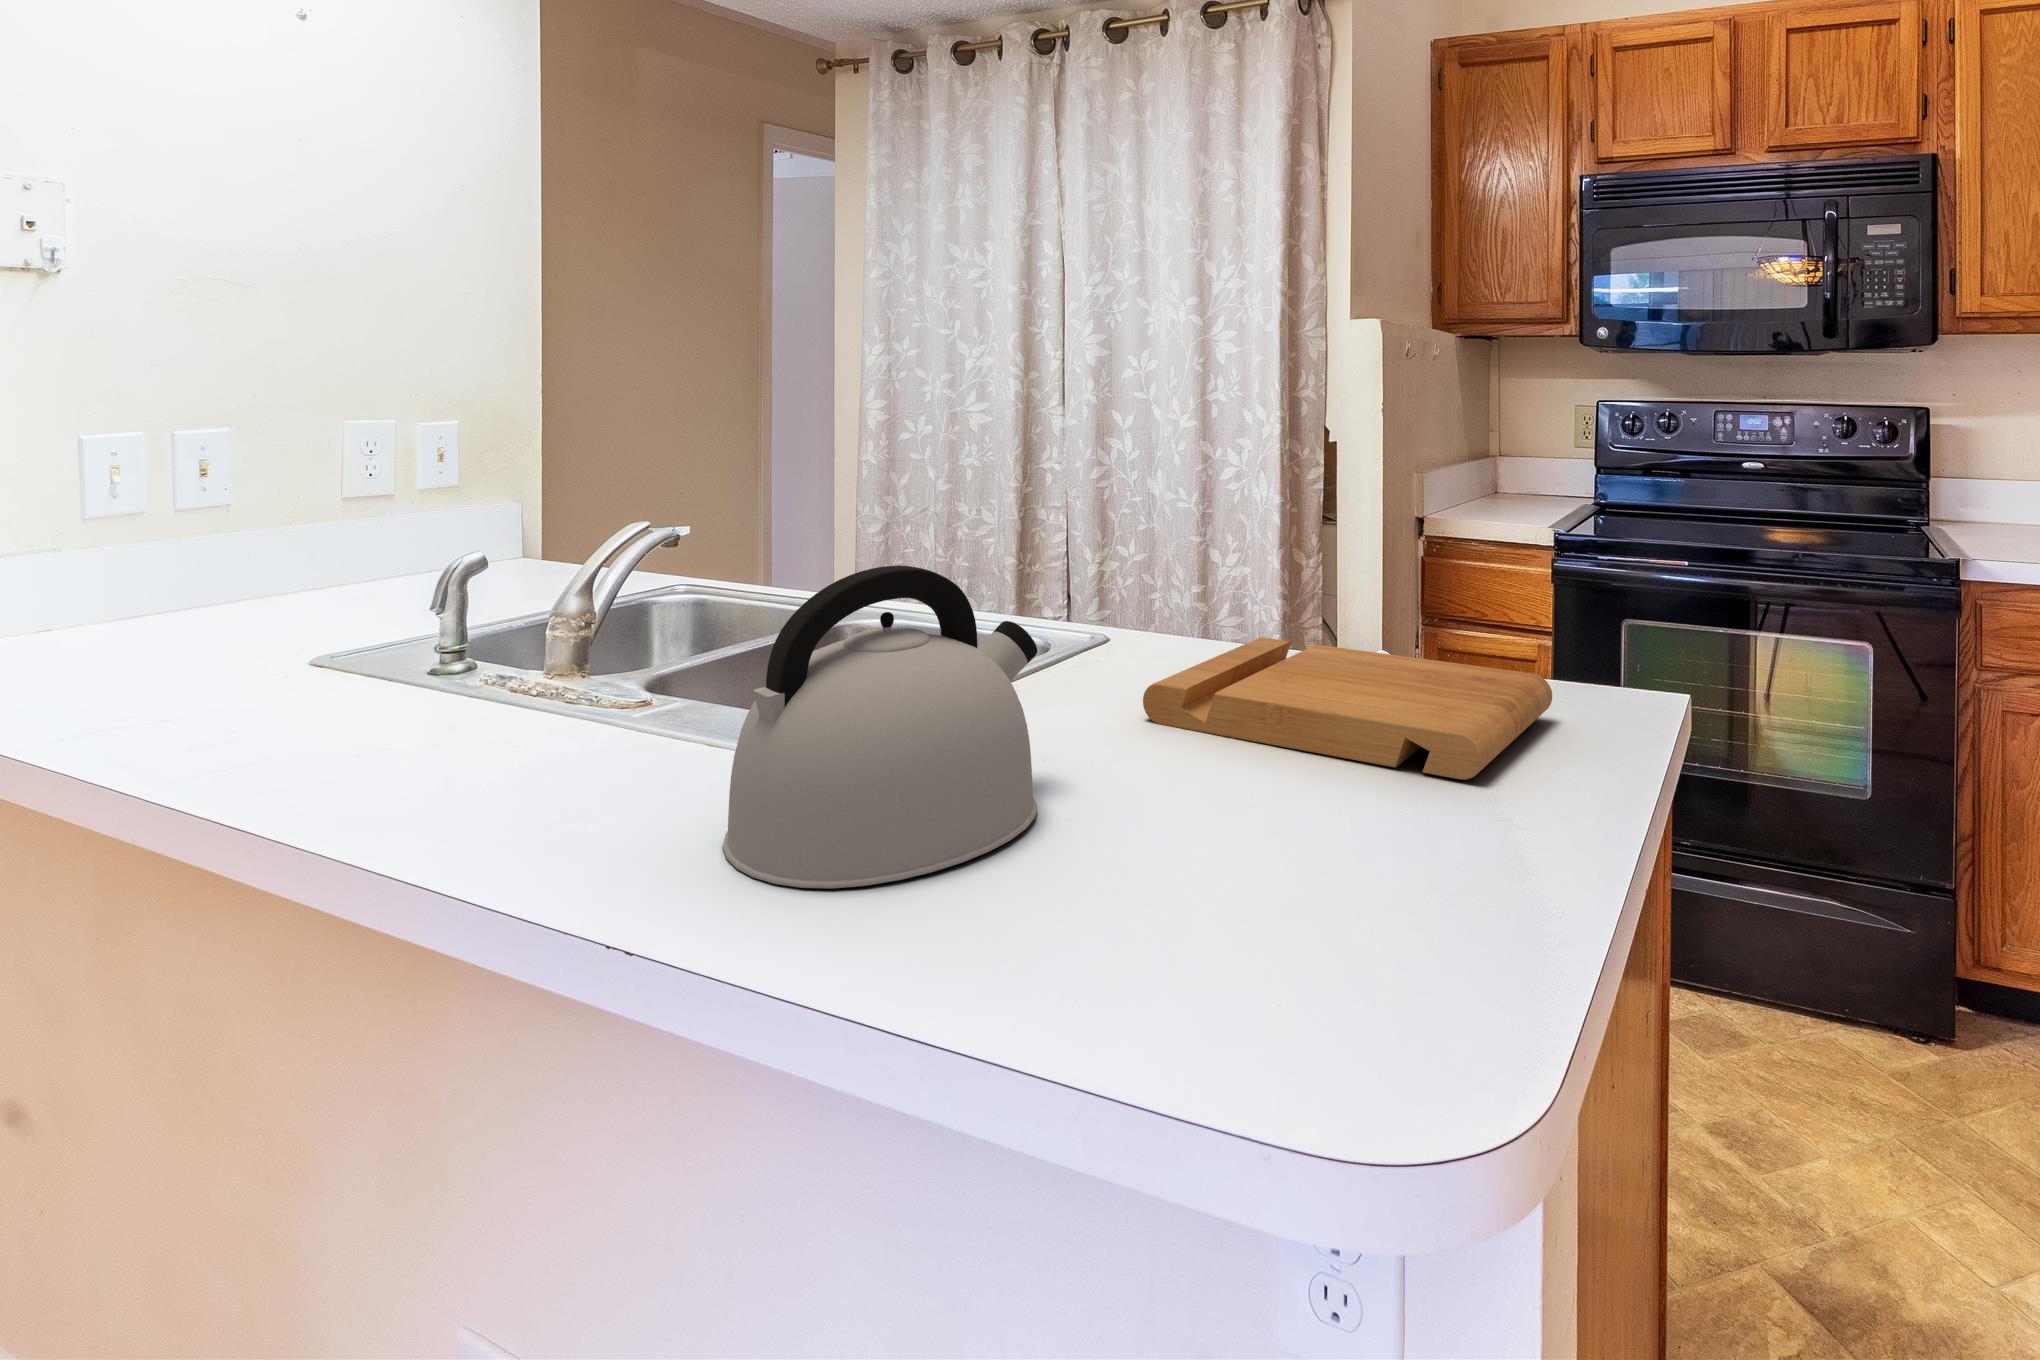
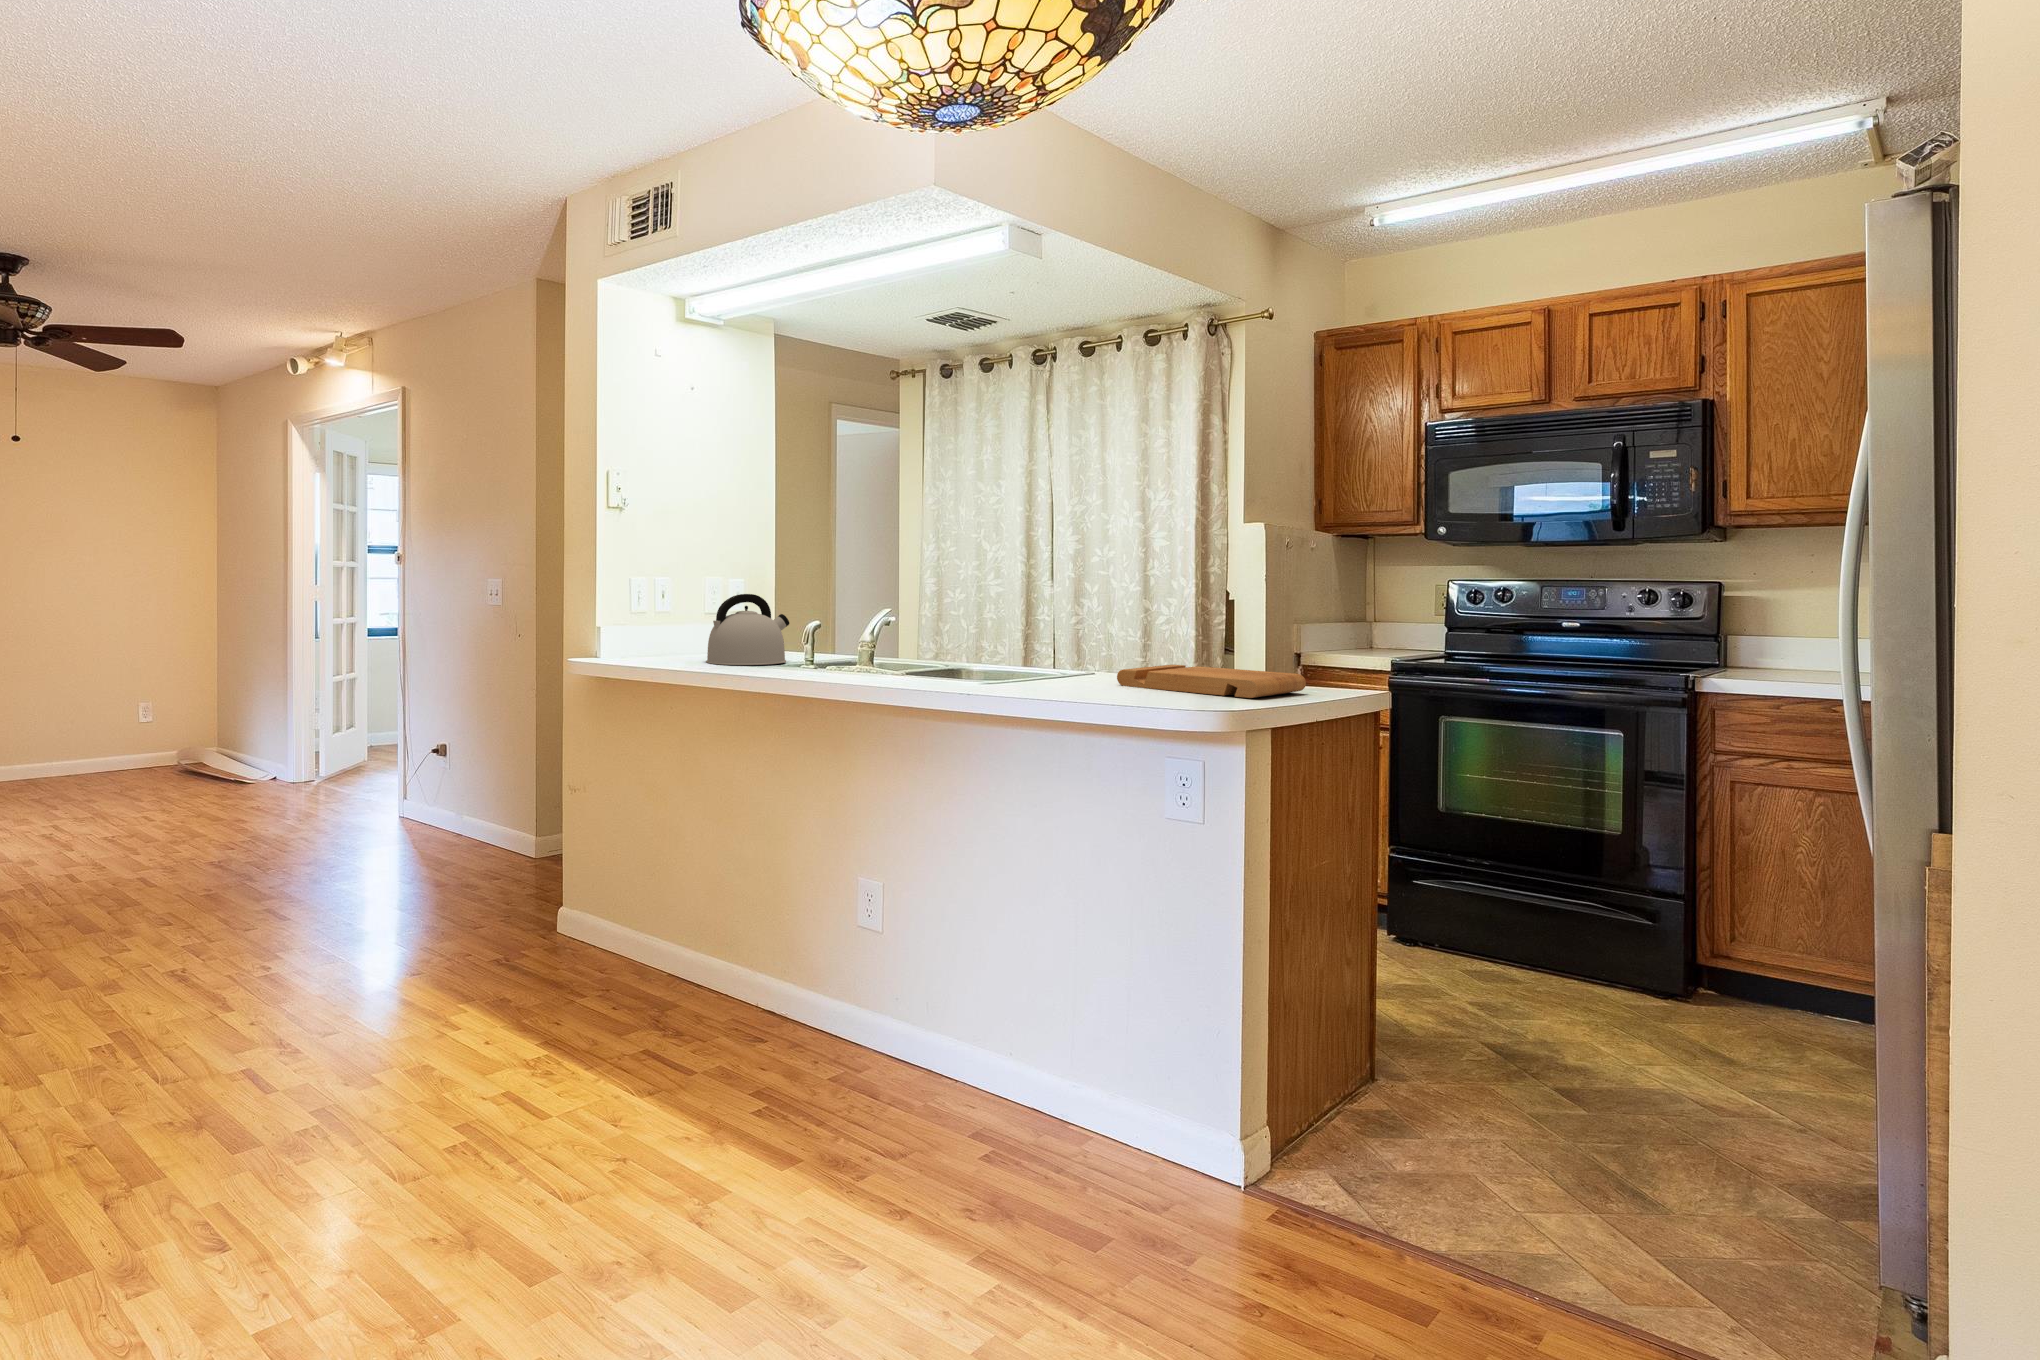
kettle: present [723,566,1037,888] -> present [706,594,789,665]

